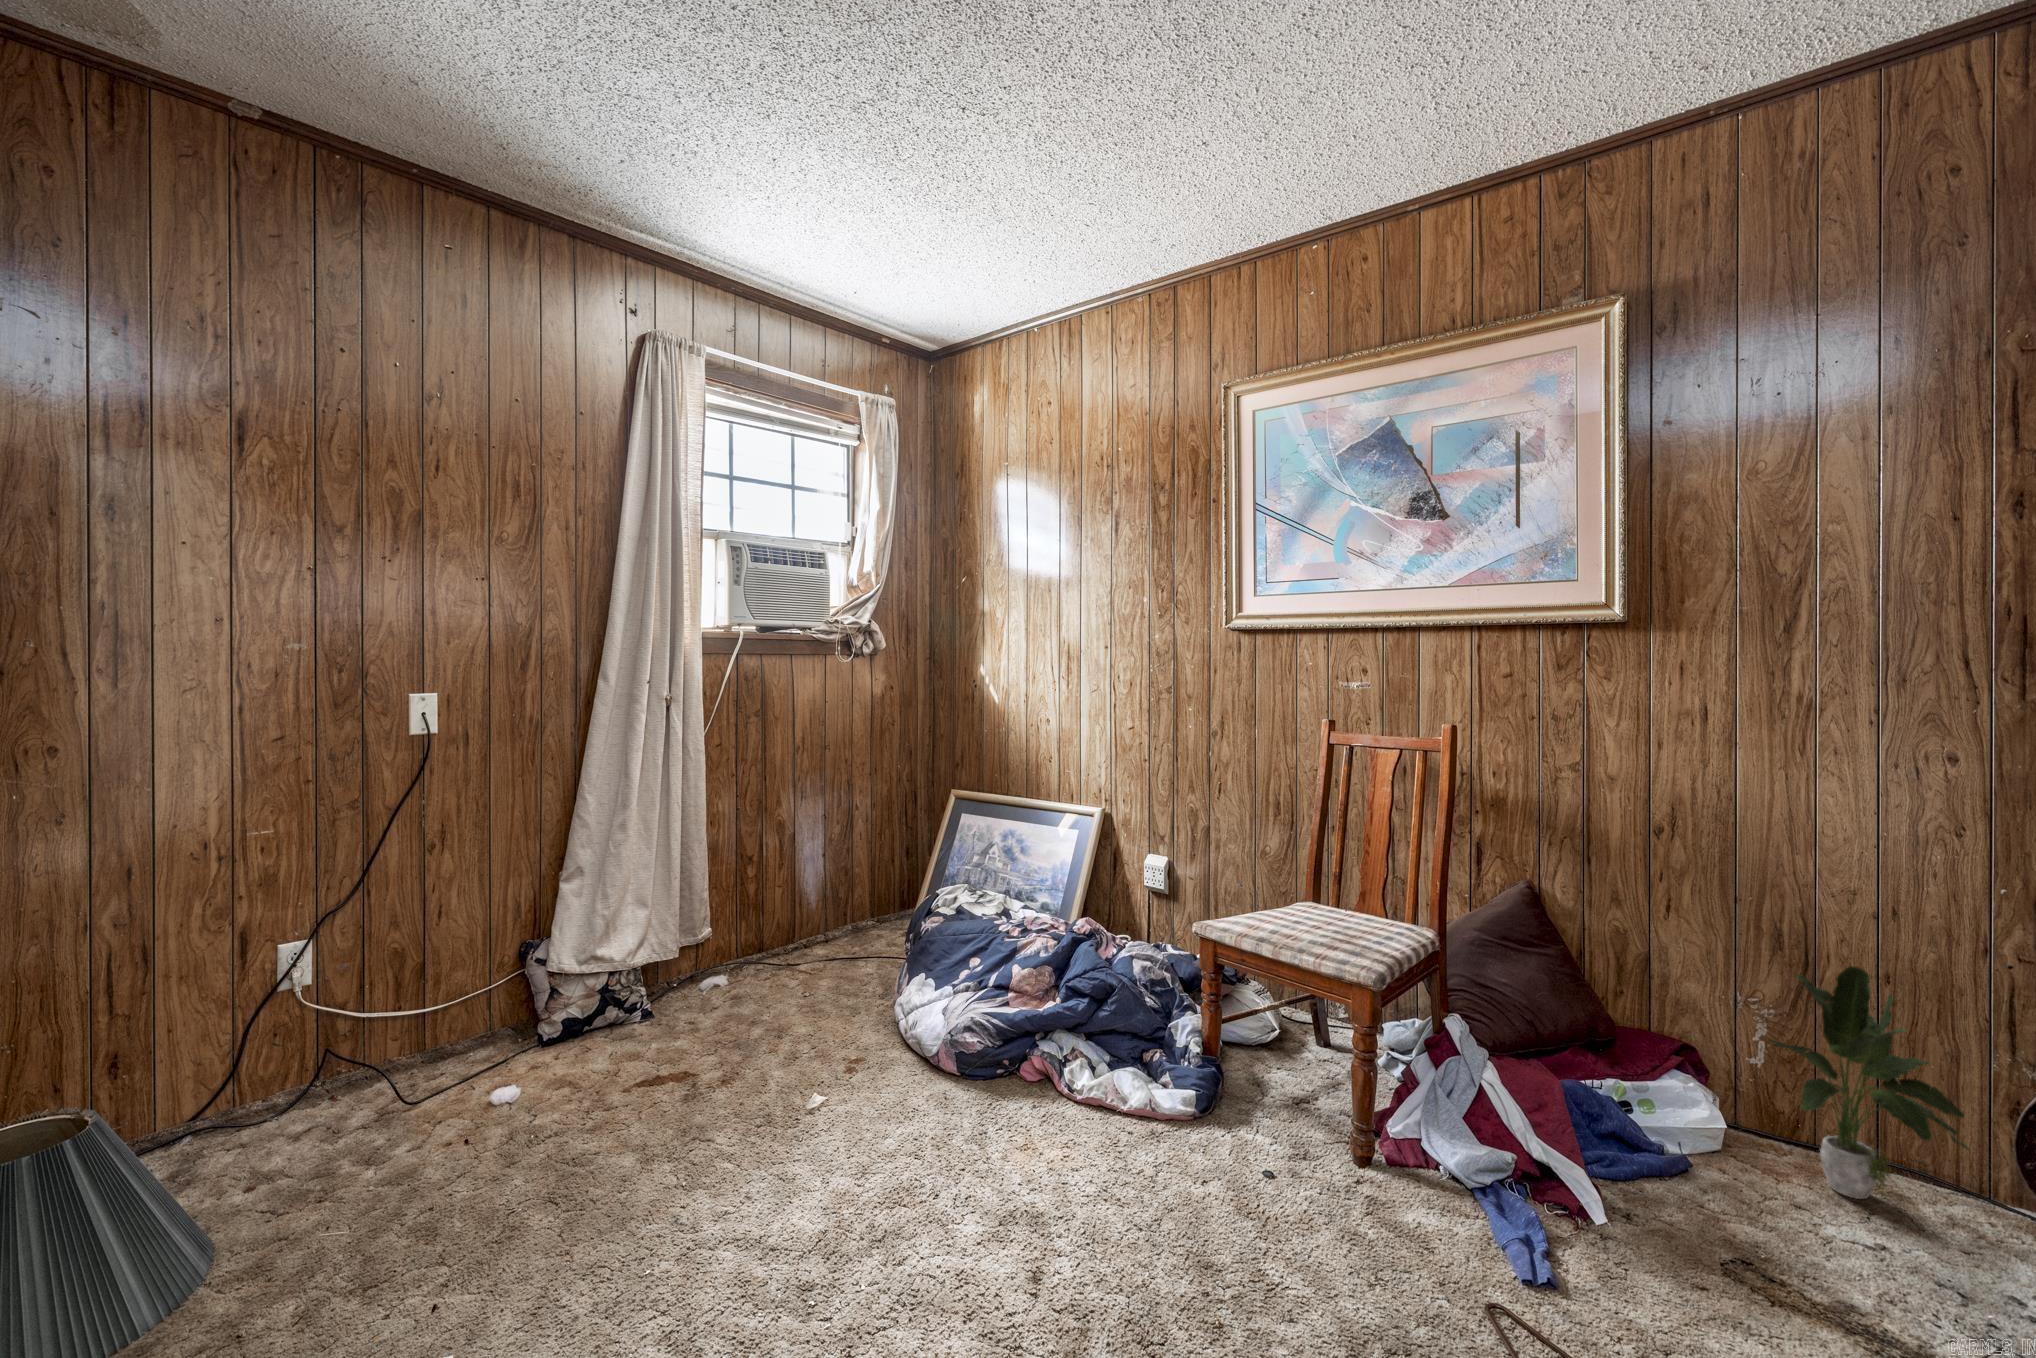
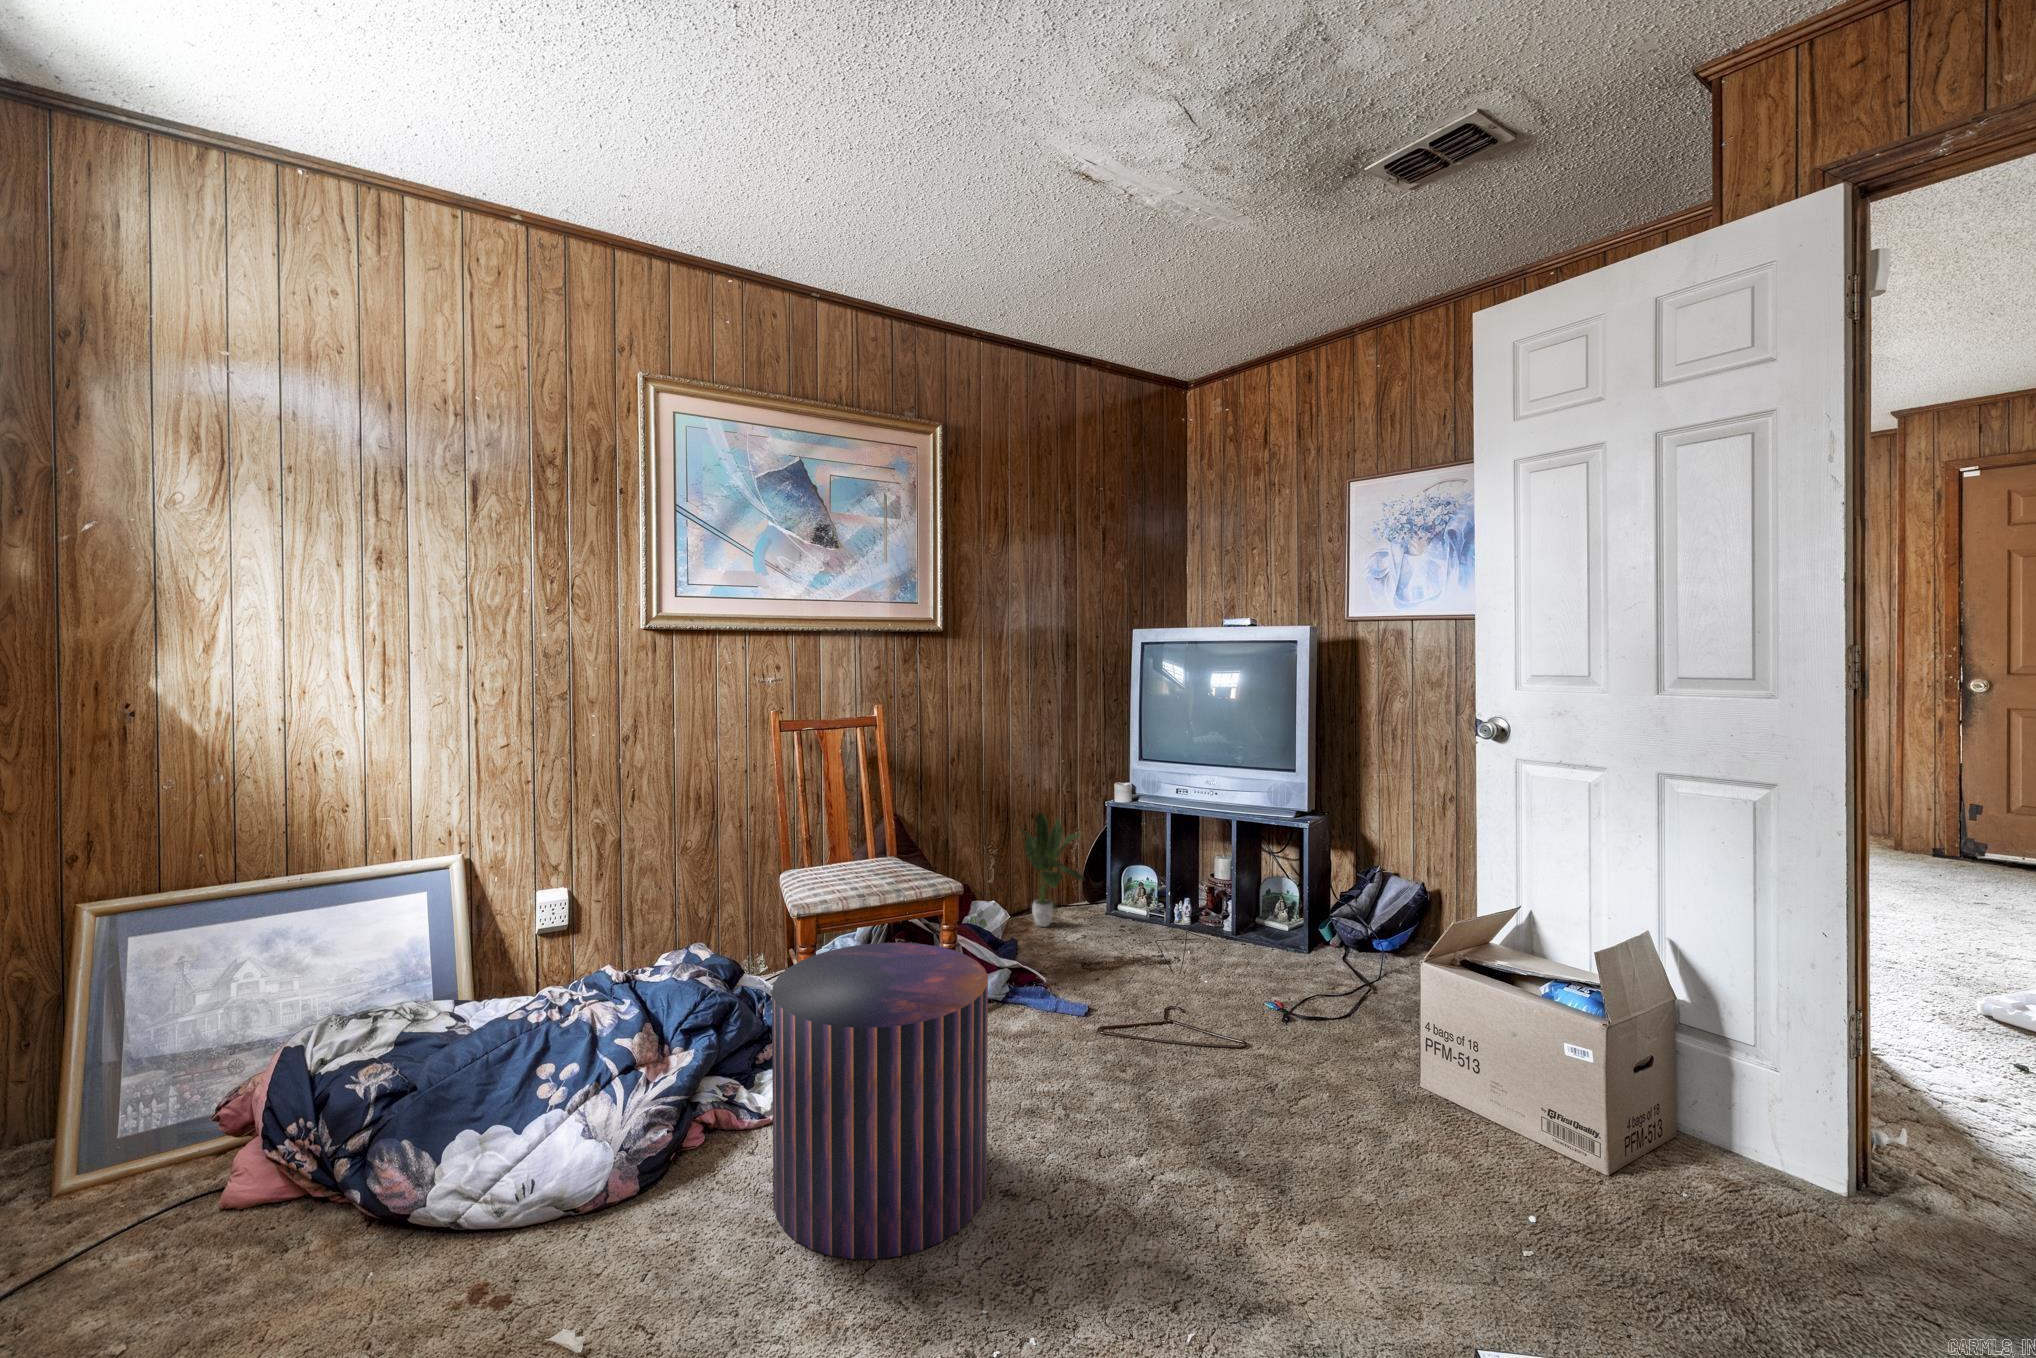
pouf: none [885,934,1108,1265] -> present [772,943,988,1259]

